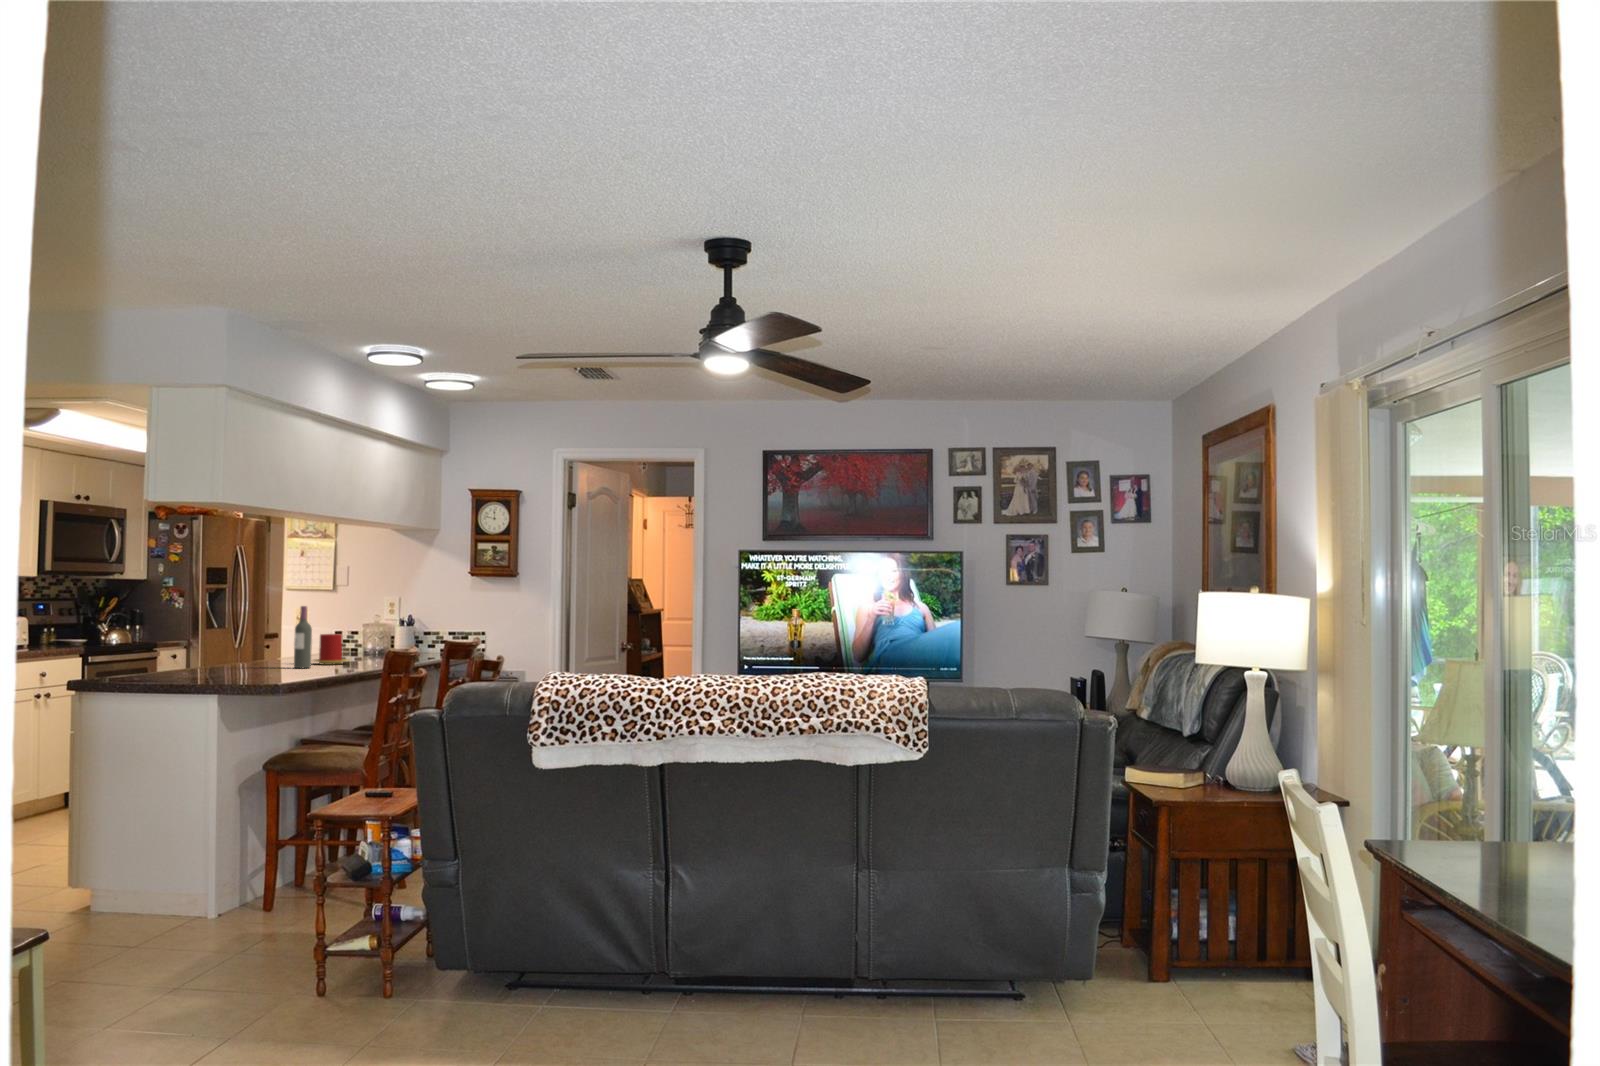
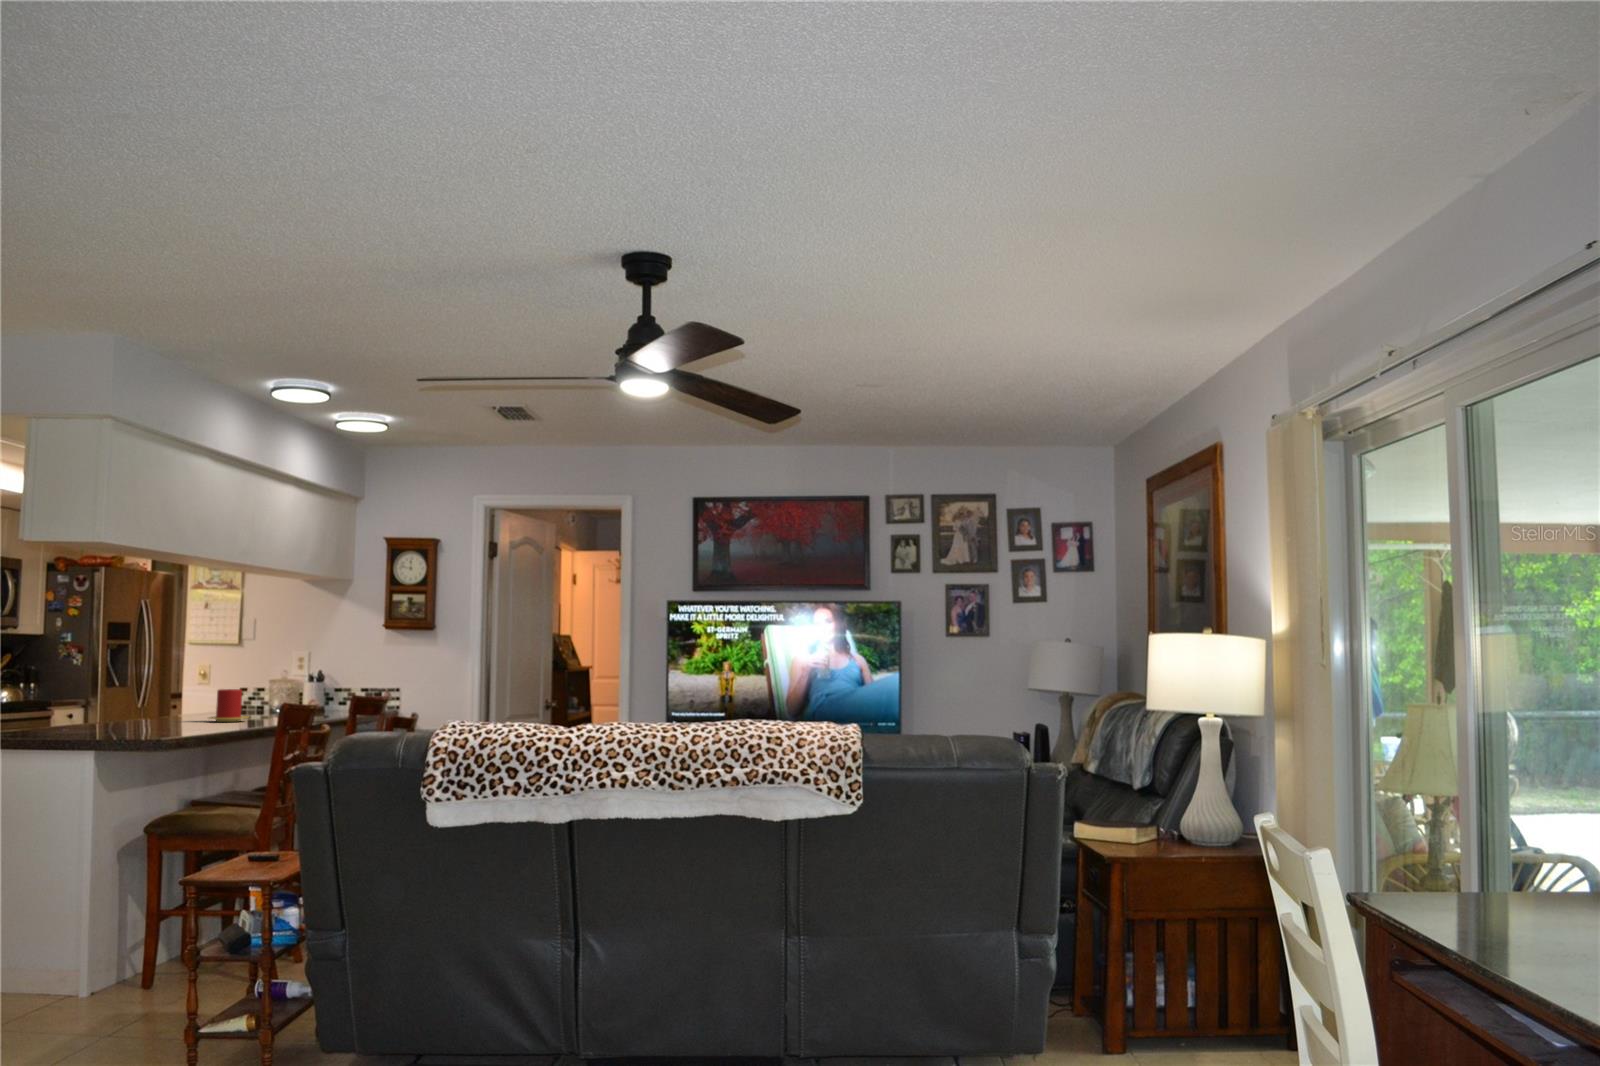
wine bottle: present [294,606,312,668] -> none [186,659,207,726]

